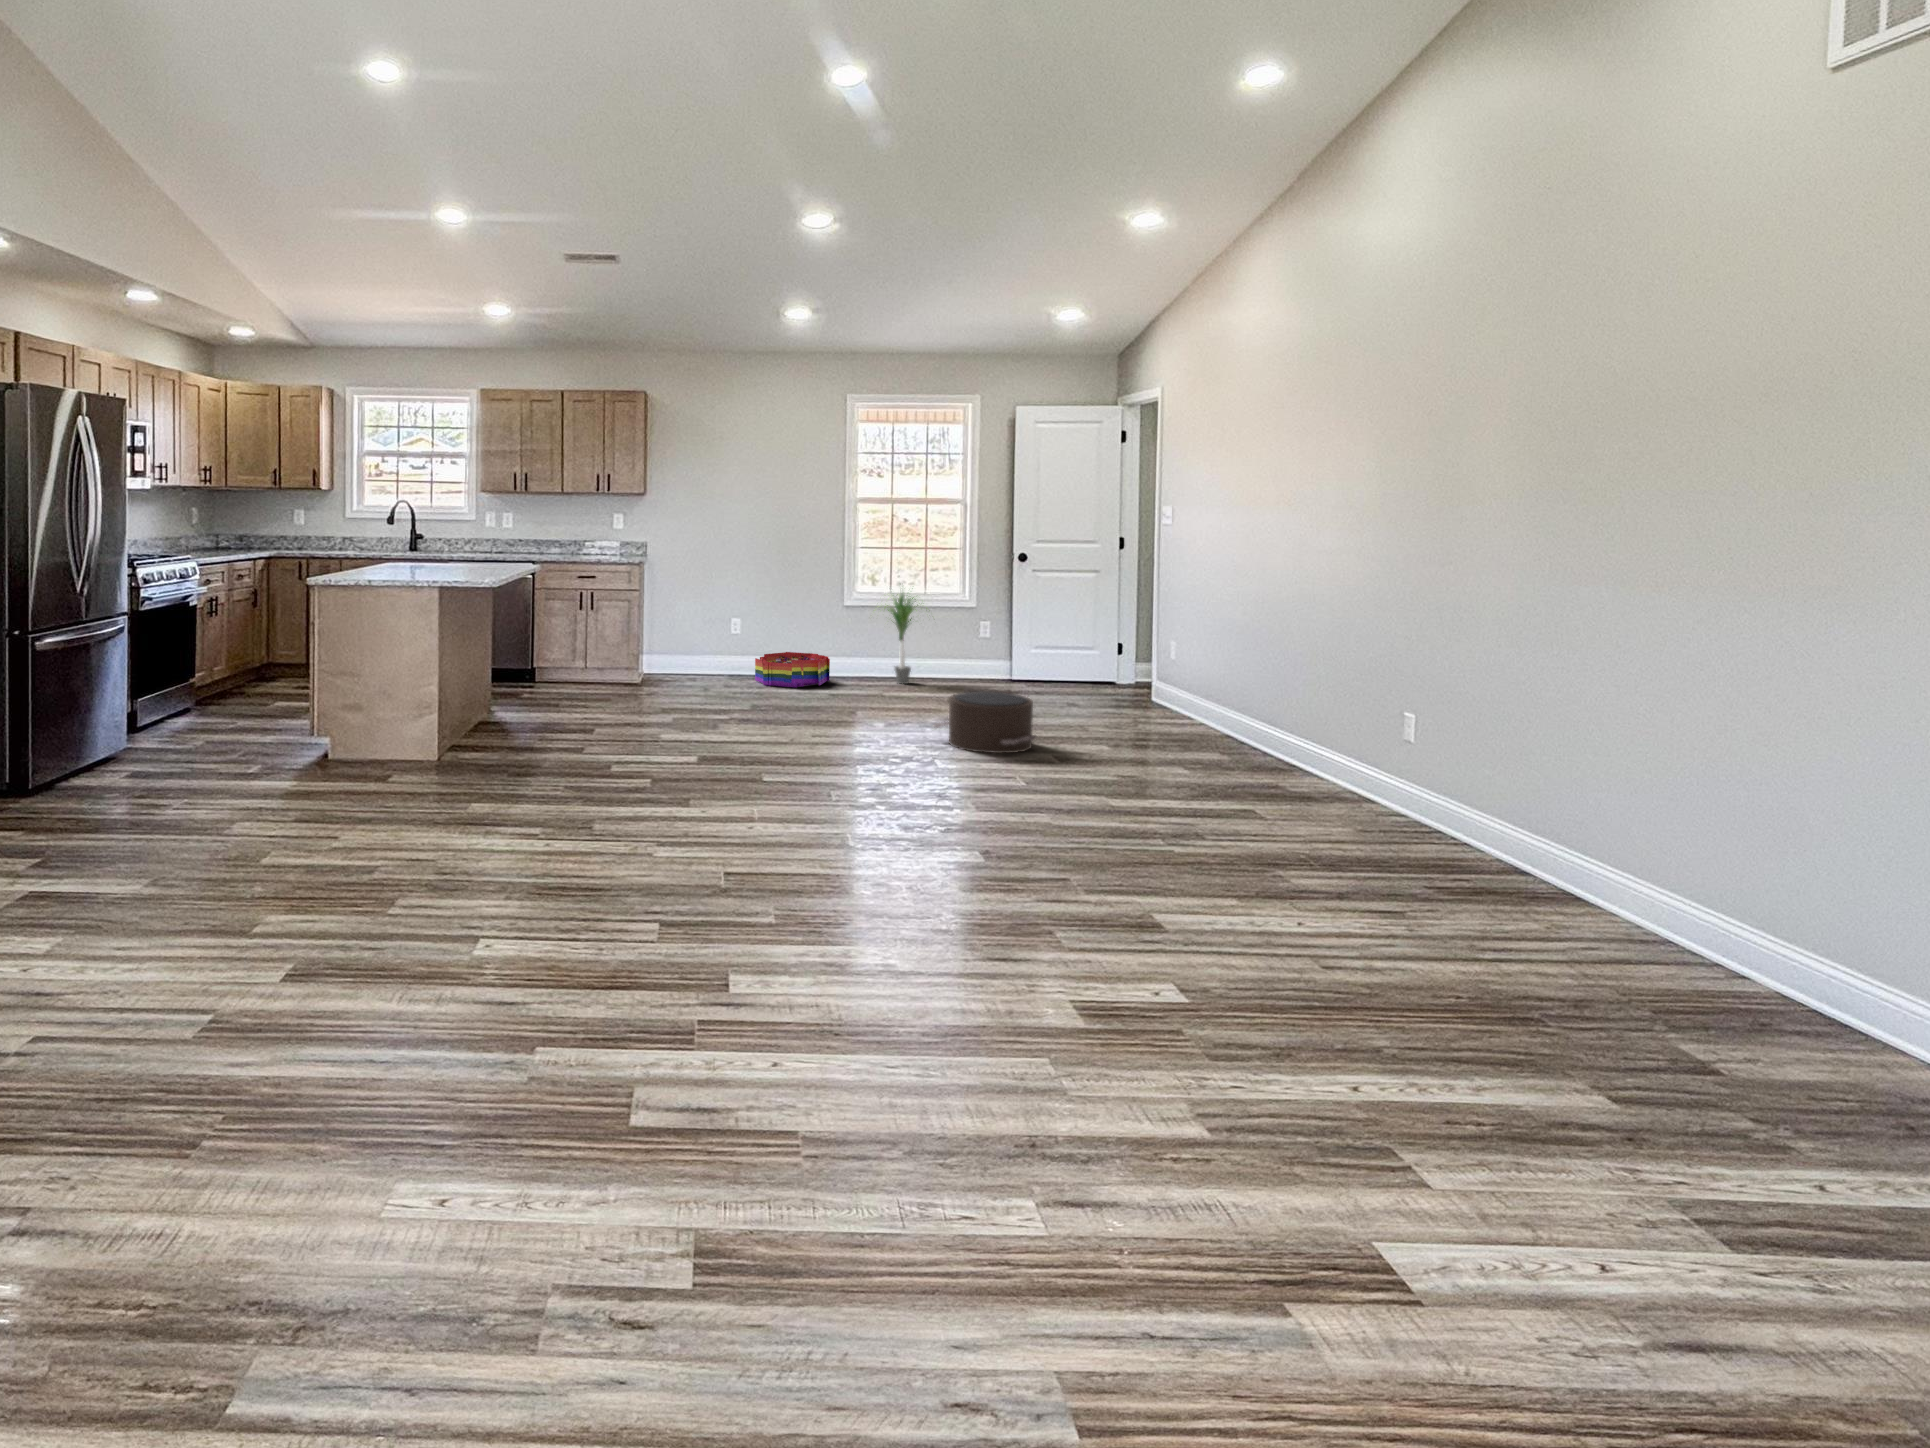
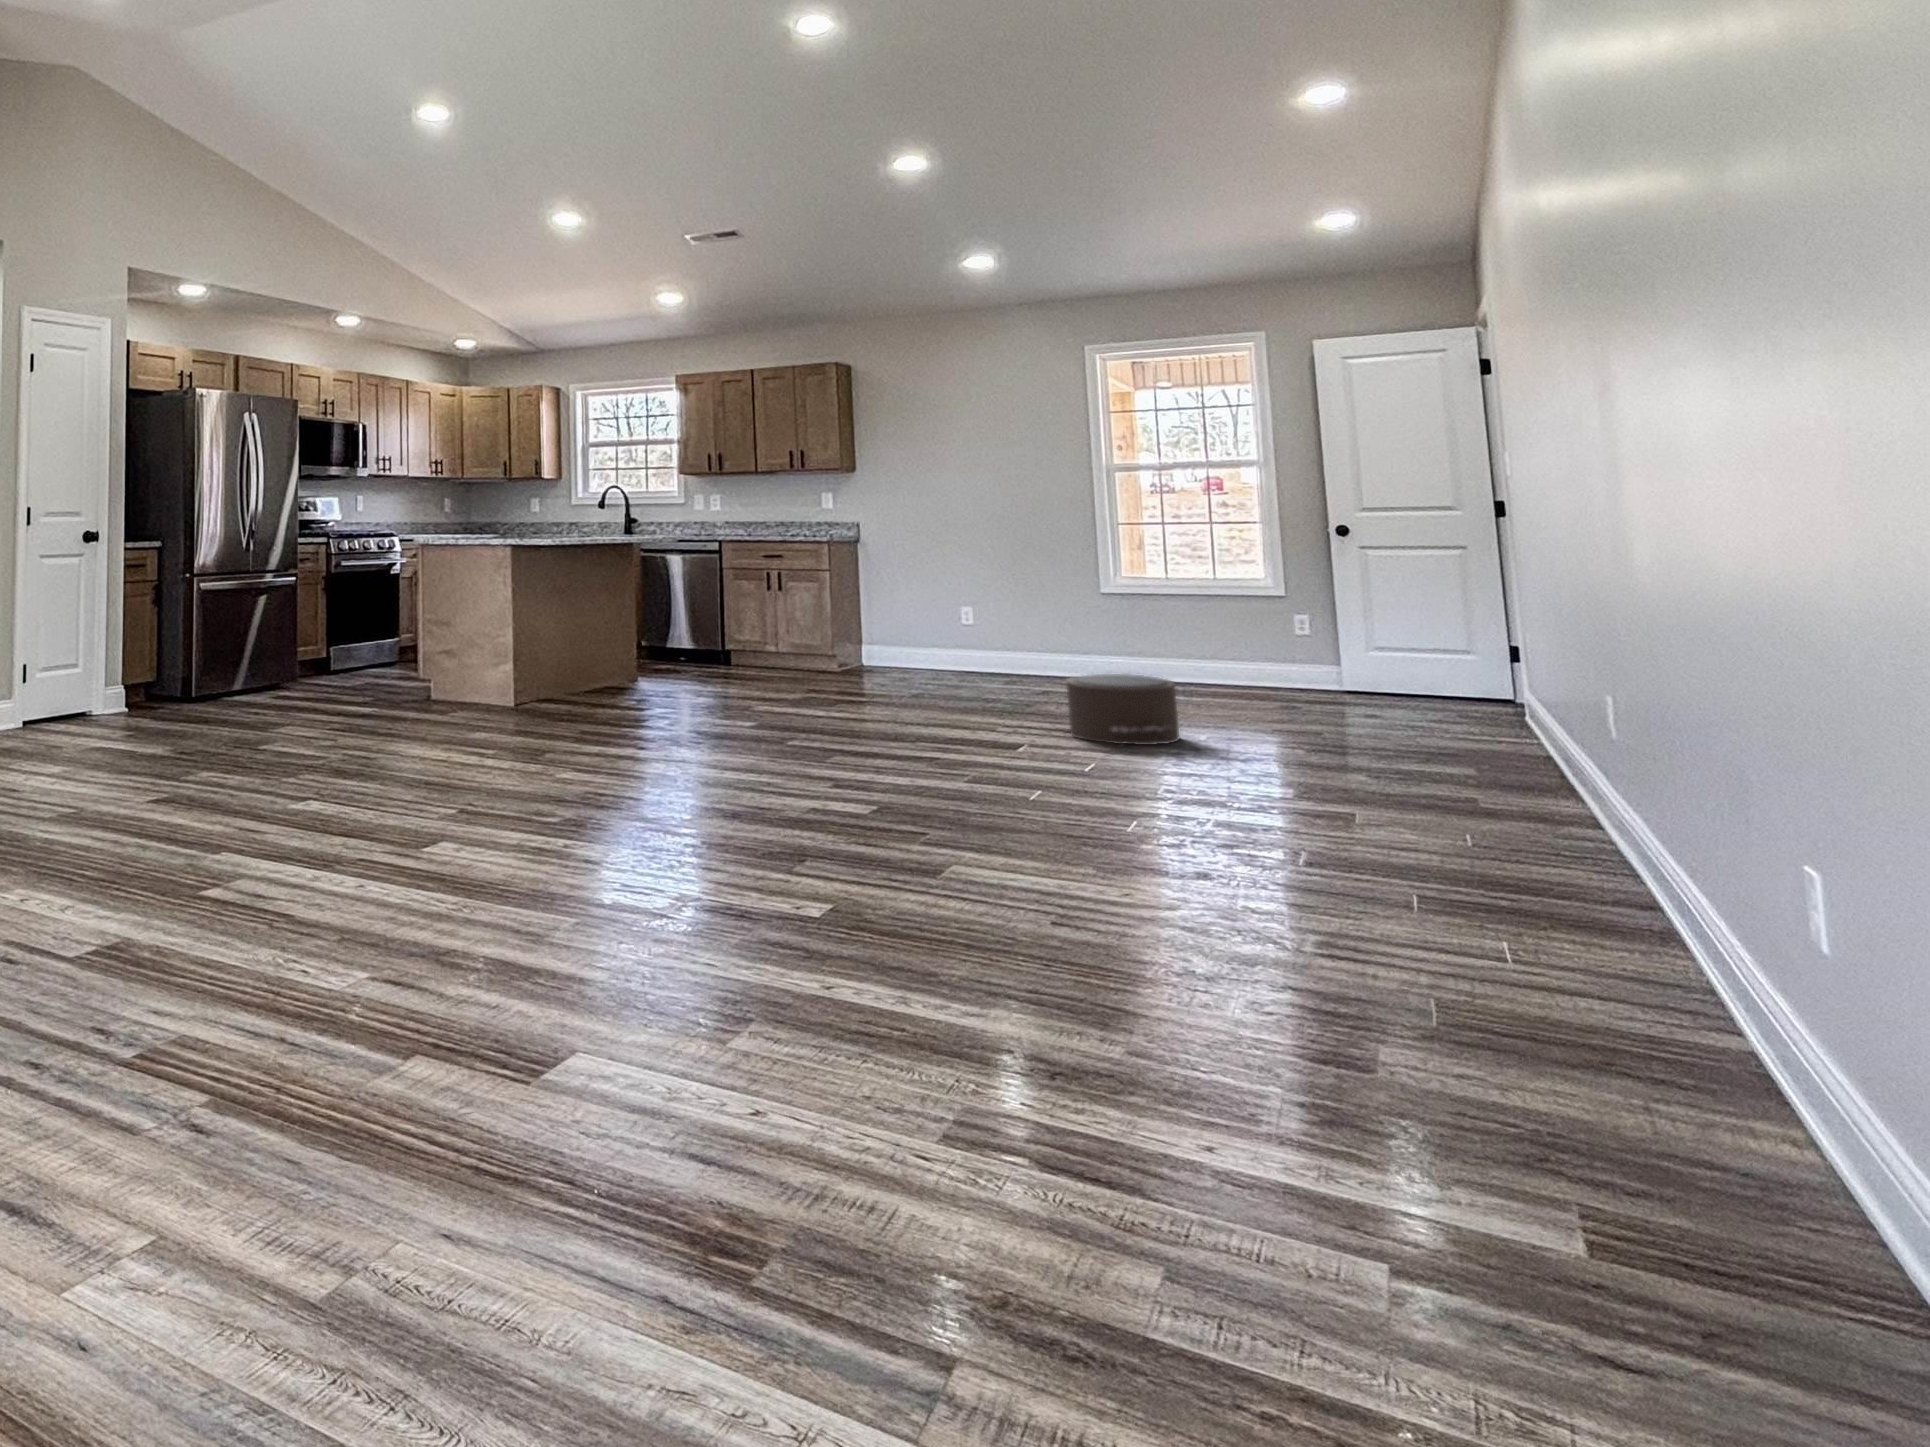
potted plant: present [884,594,918,684] -> none [1109,556,1204,685]
storage bin: present [755,652,830,687] -> none [973,643,1064,681]

